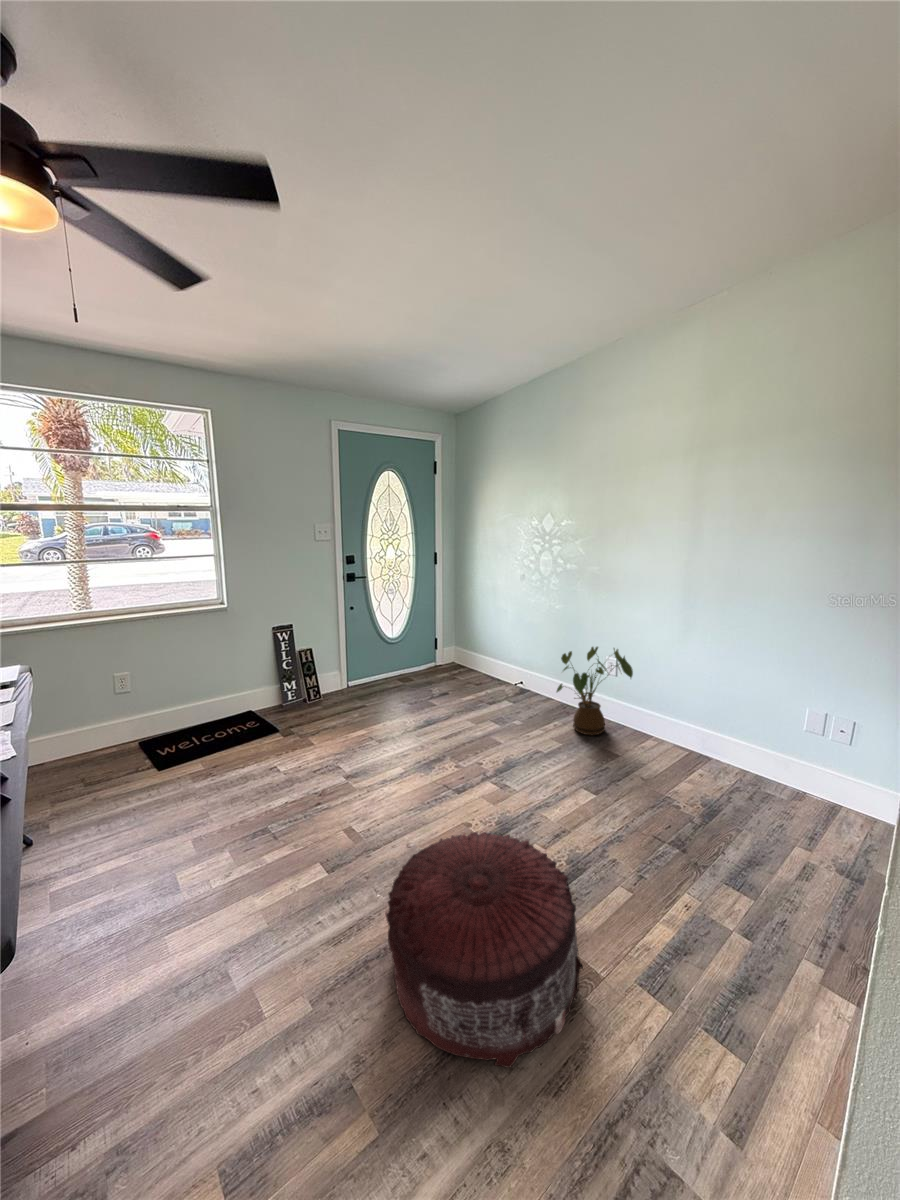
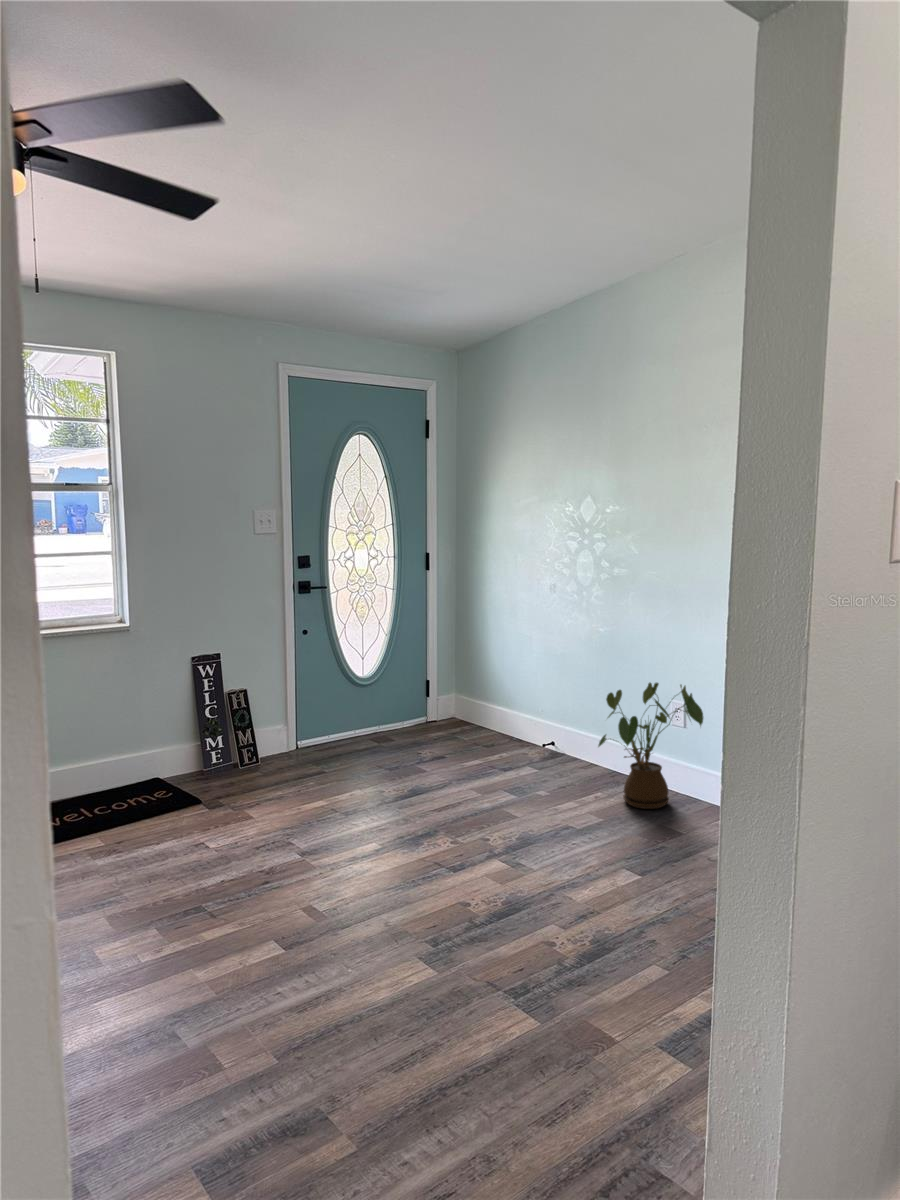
pouf: present [386,832,583,1068] -> none [362,887,593,1102]

